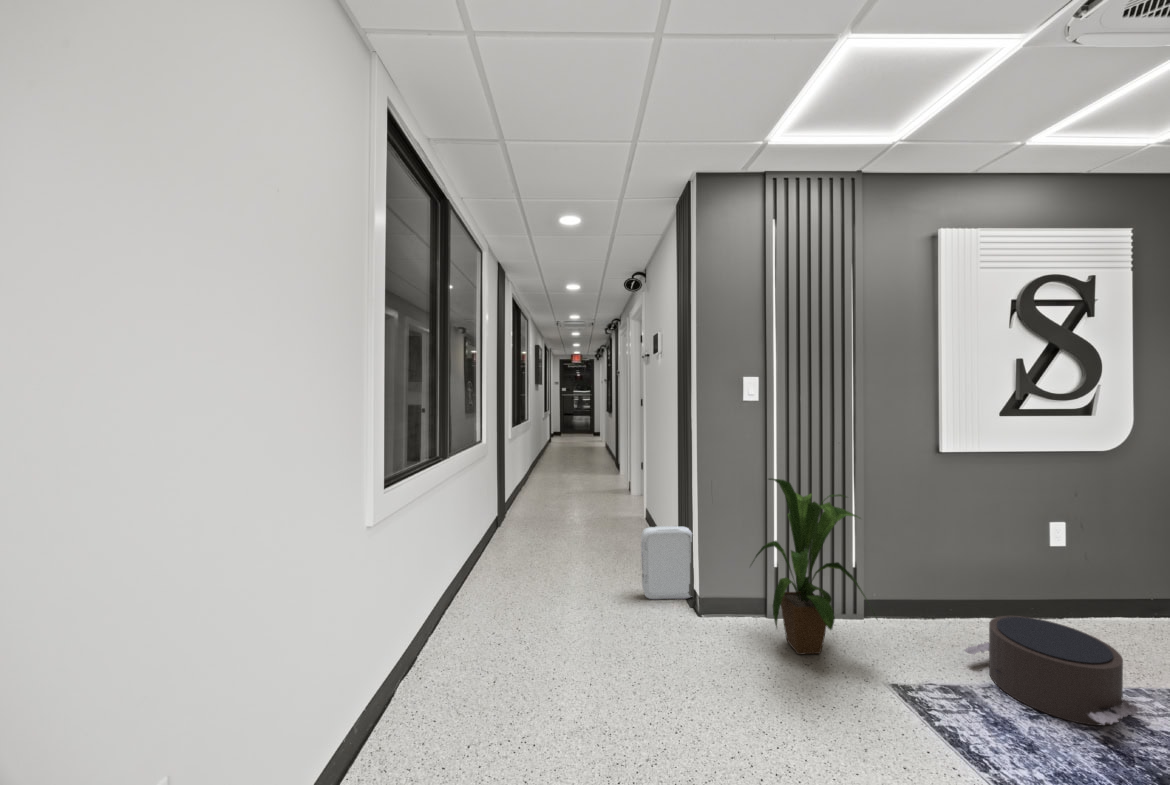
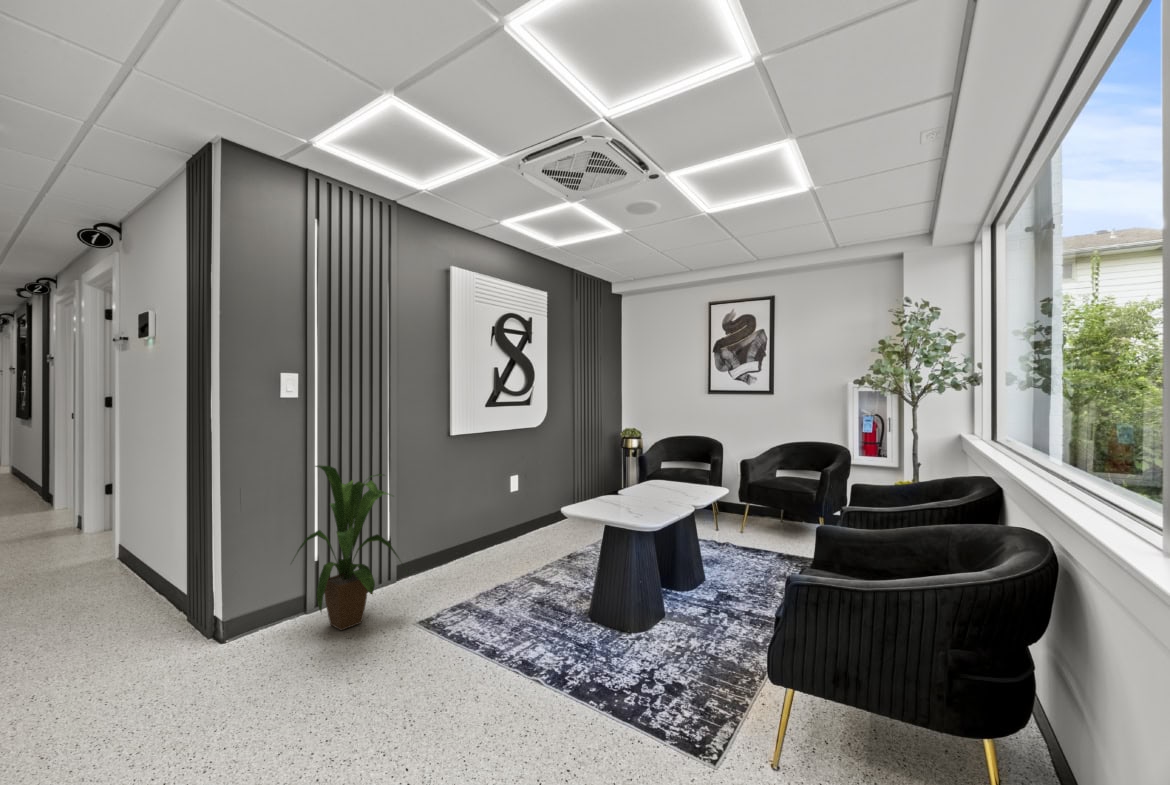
air purifier: present [641,526,693,599] -> none [137,545,218,645]
pouf: present [965,616,1142,726] -> none [465,544,550,601]

